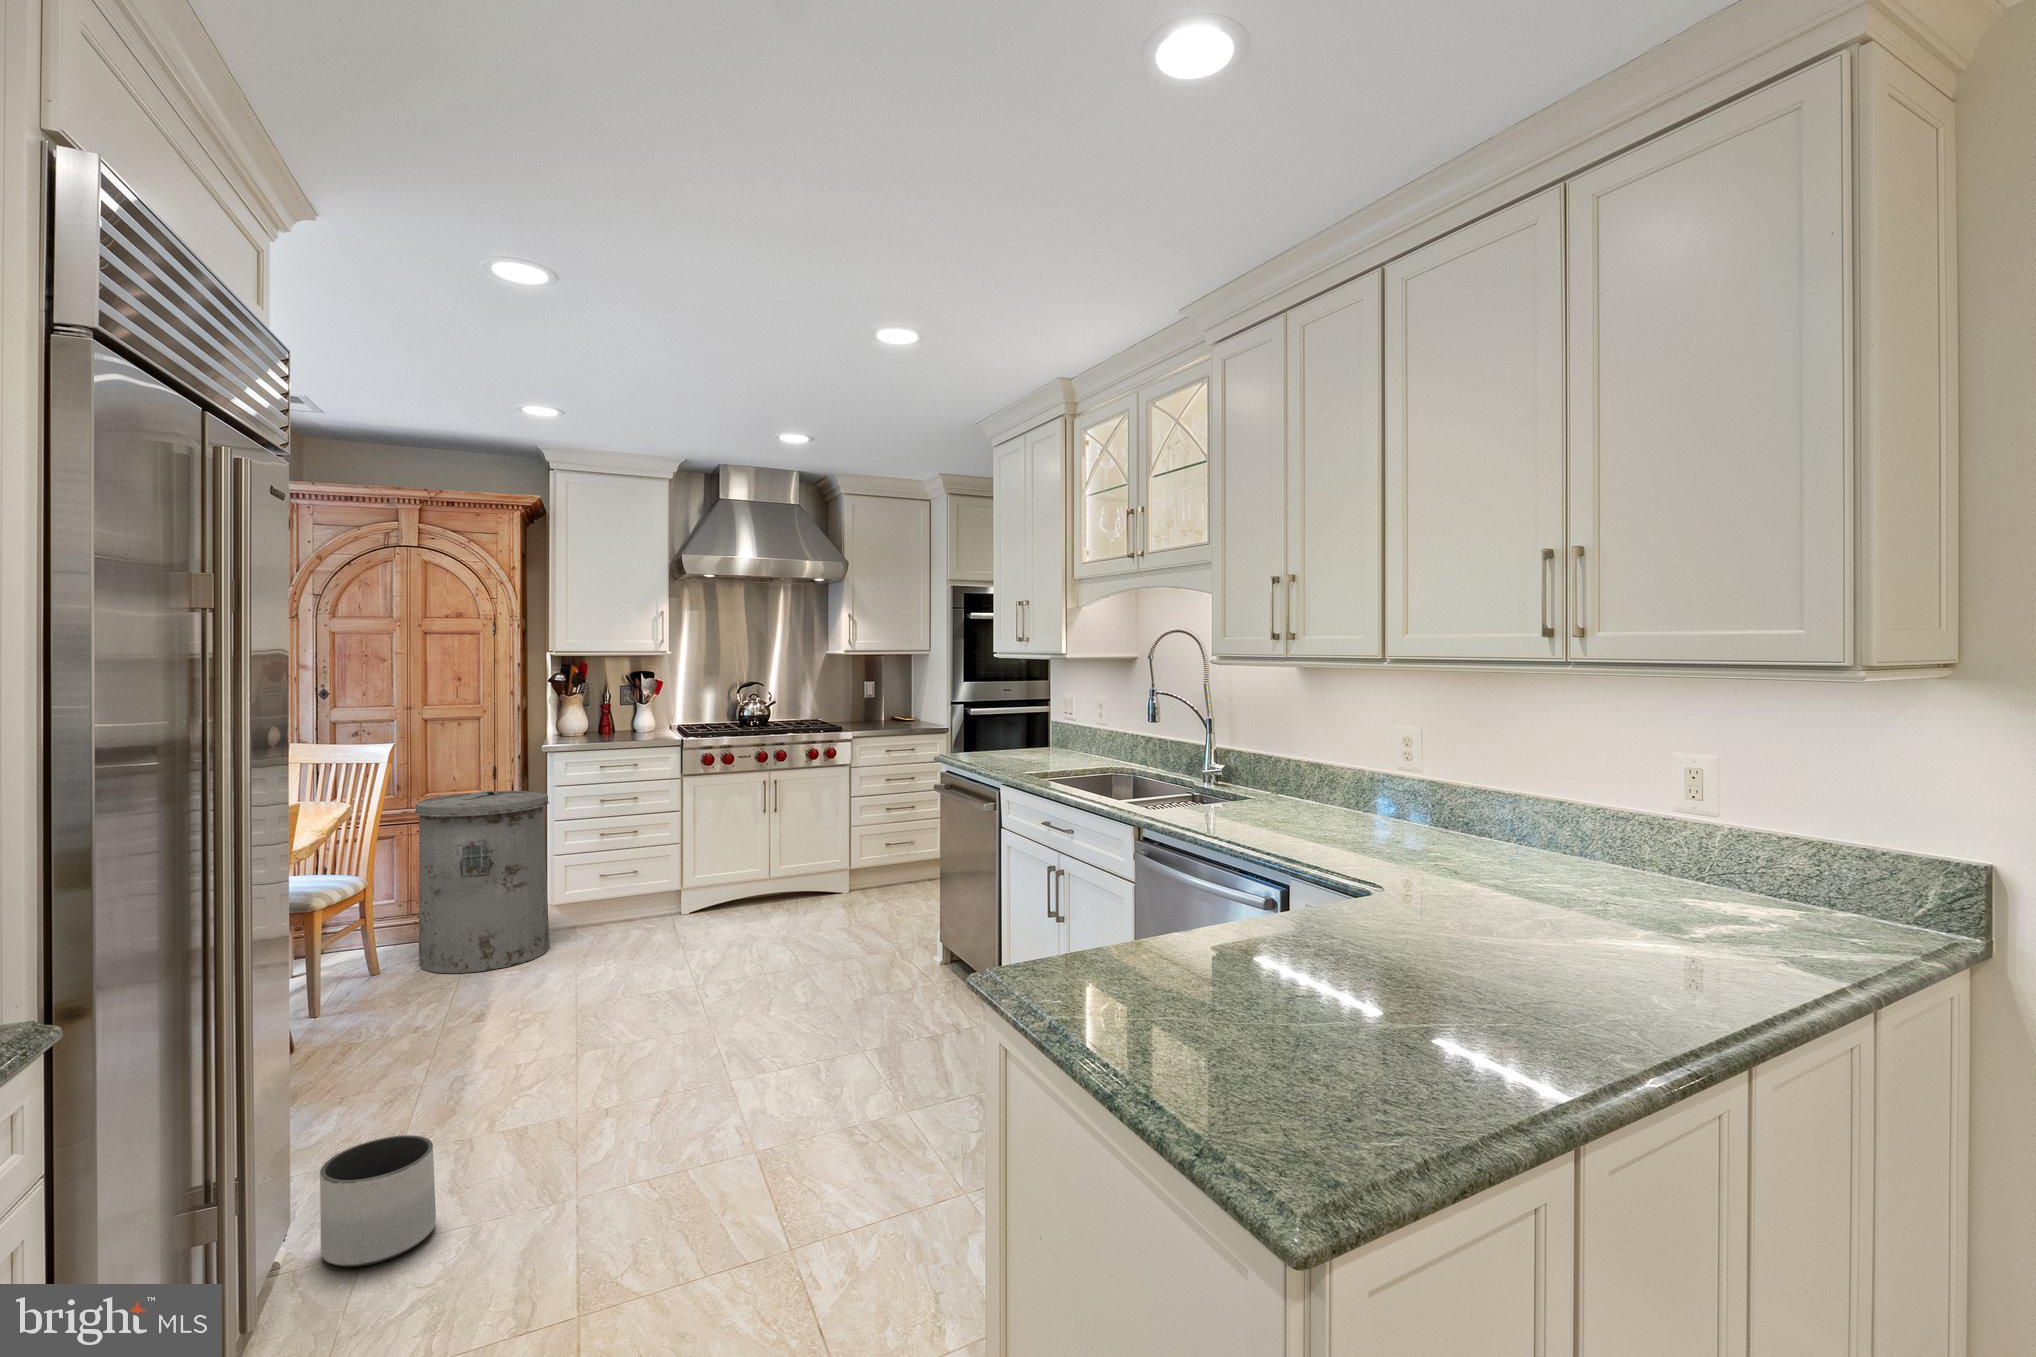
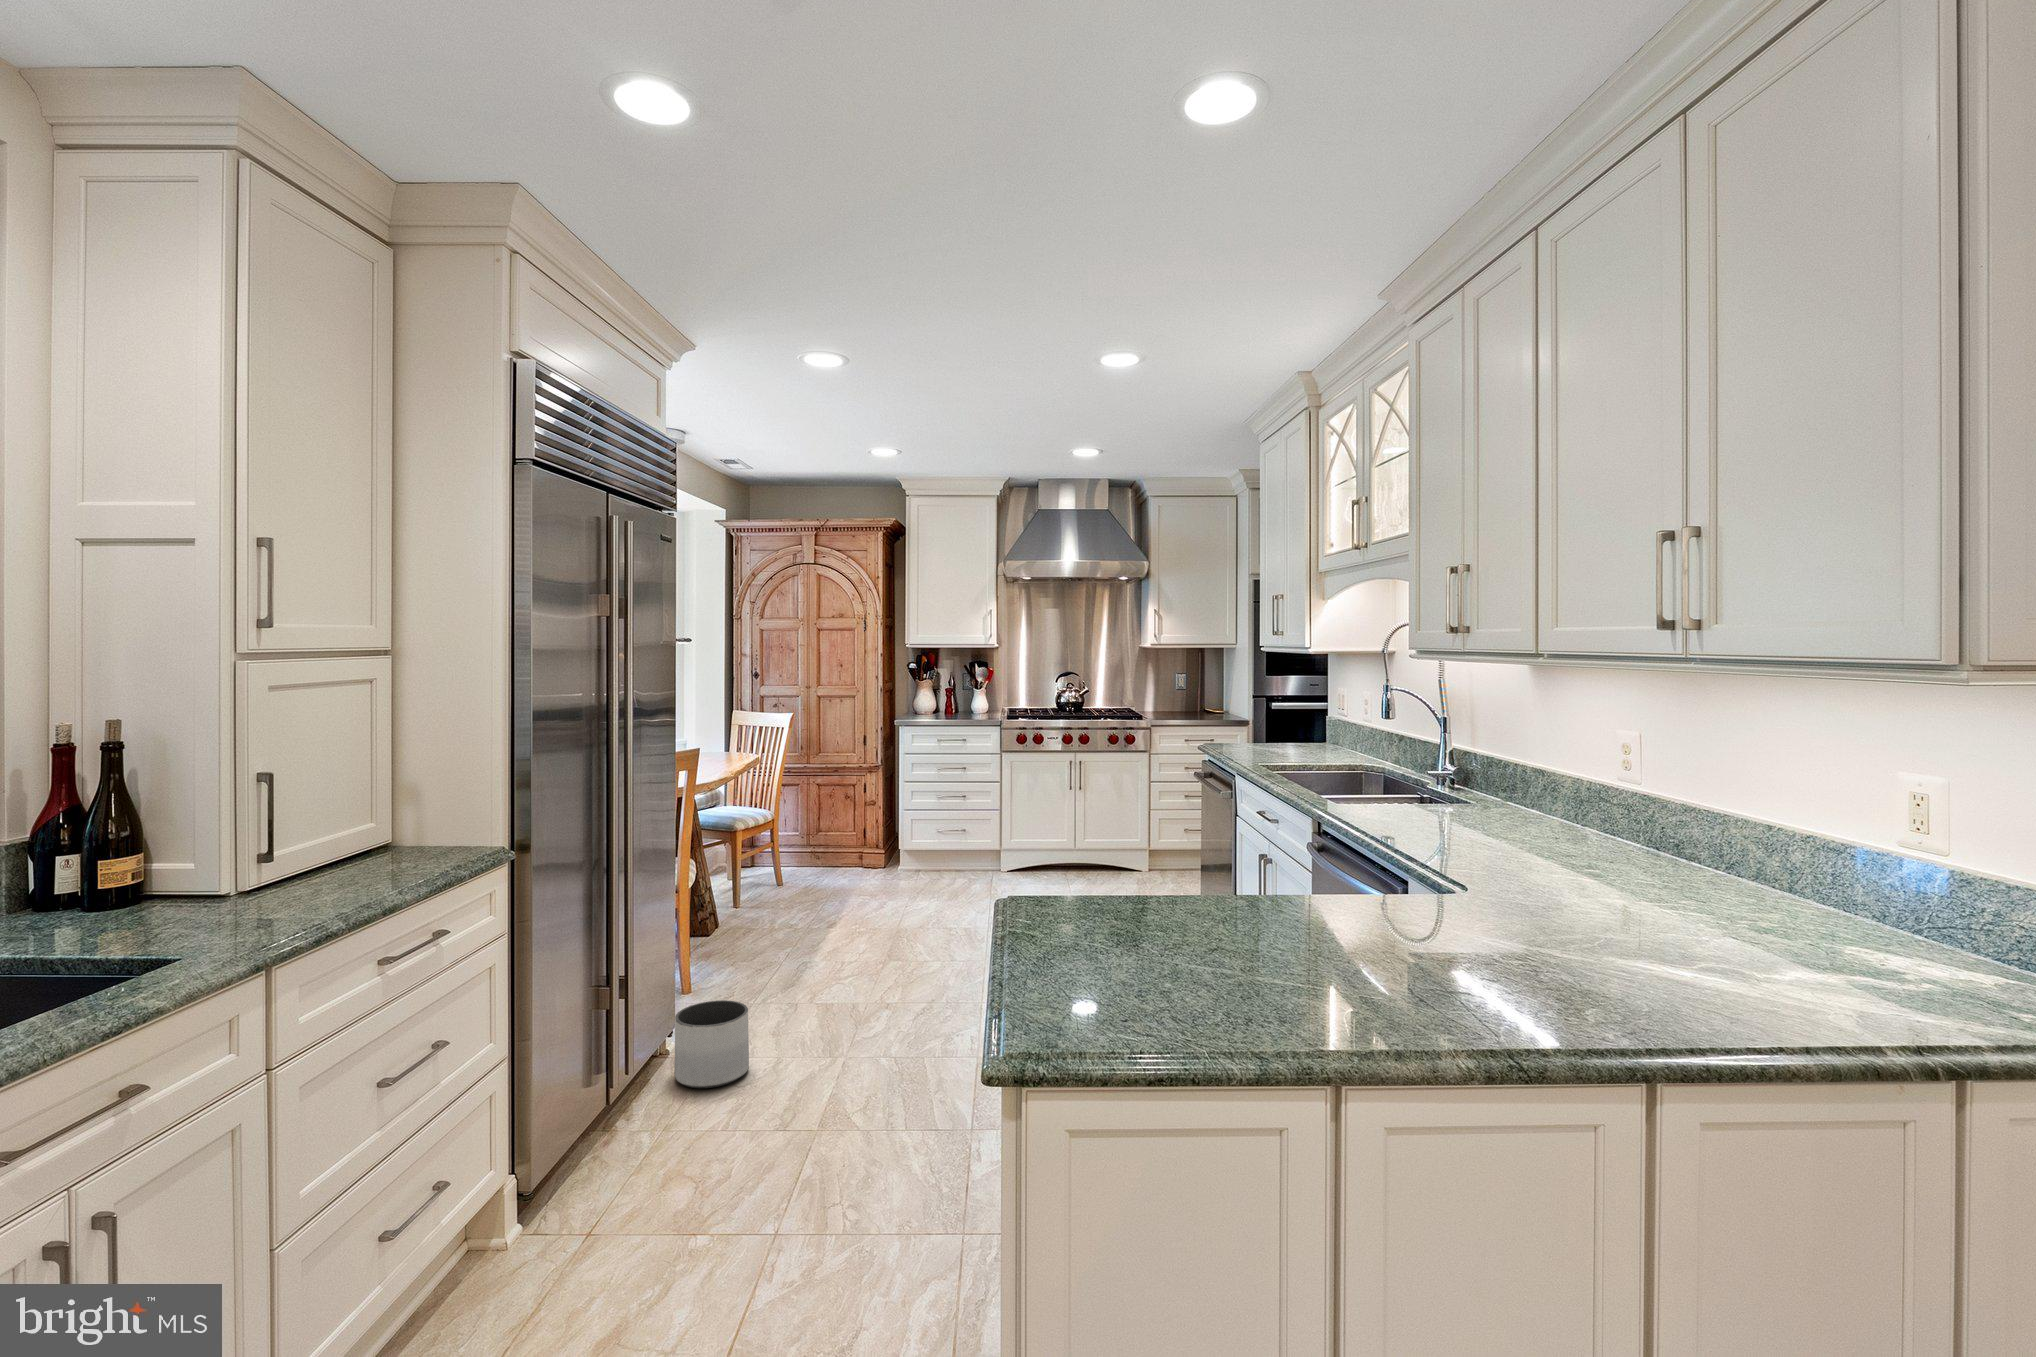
trash can: present [415,791,550,973] -> none [806,755,900,895]

